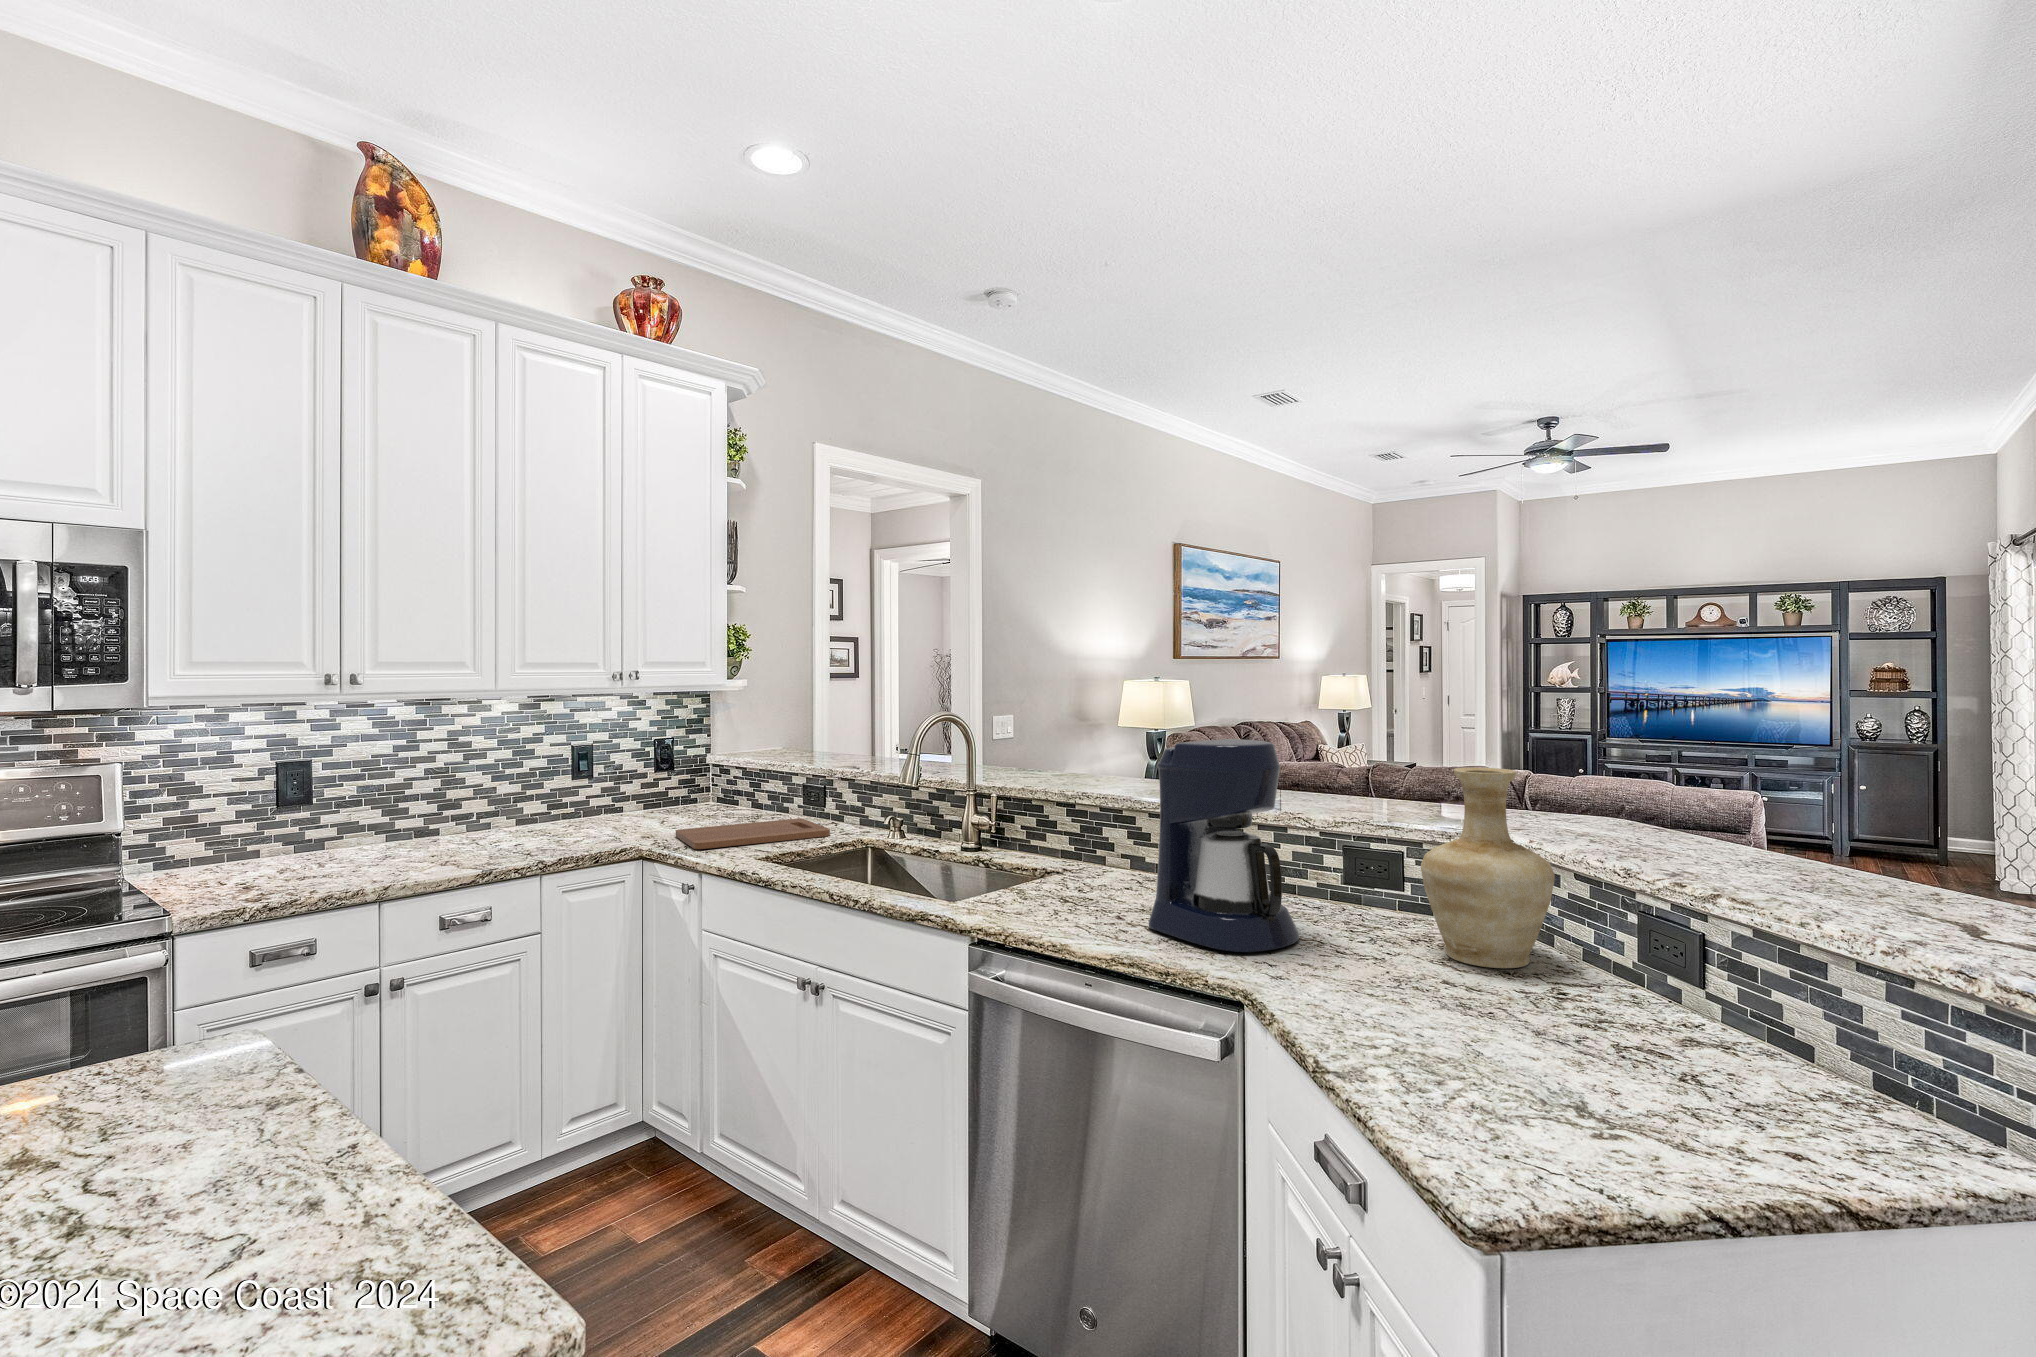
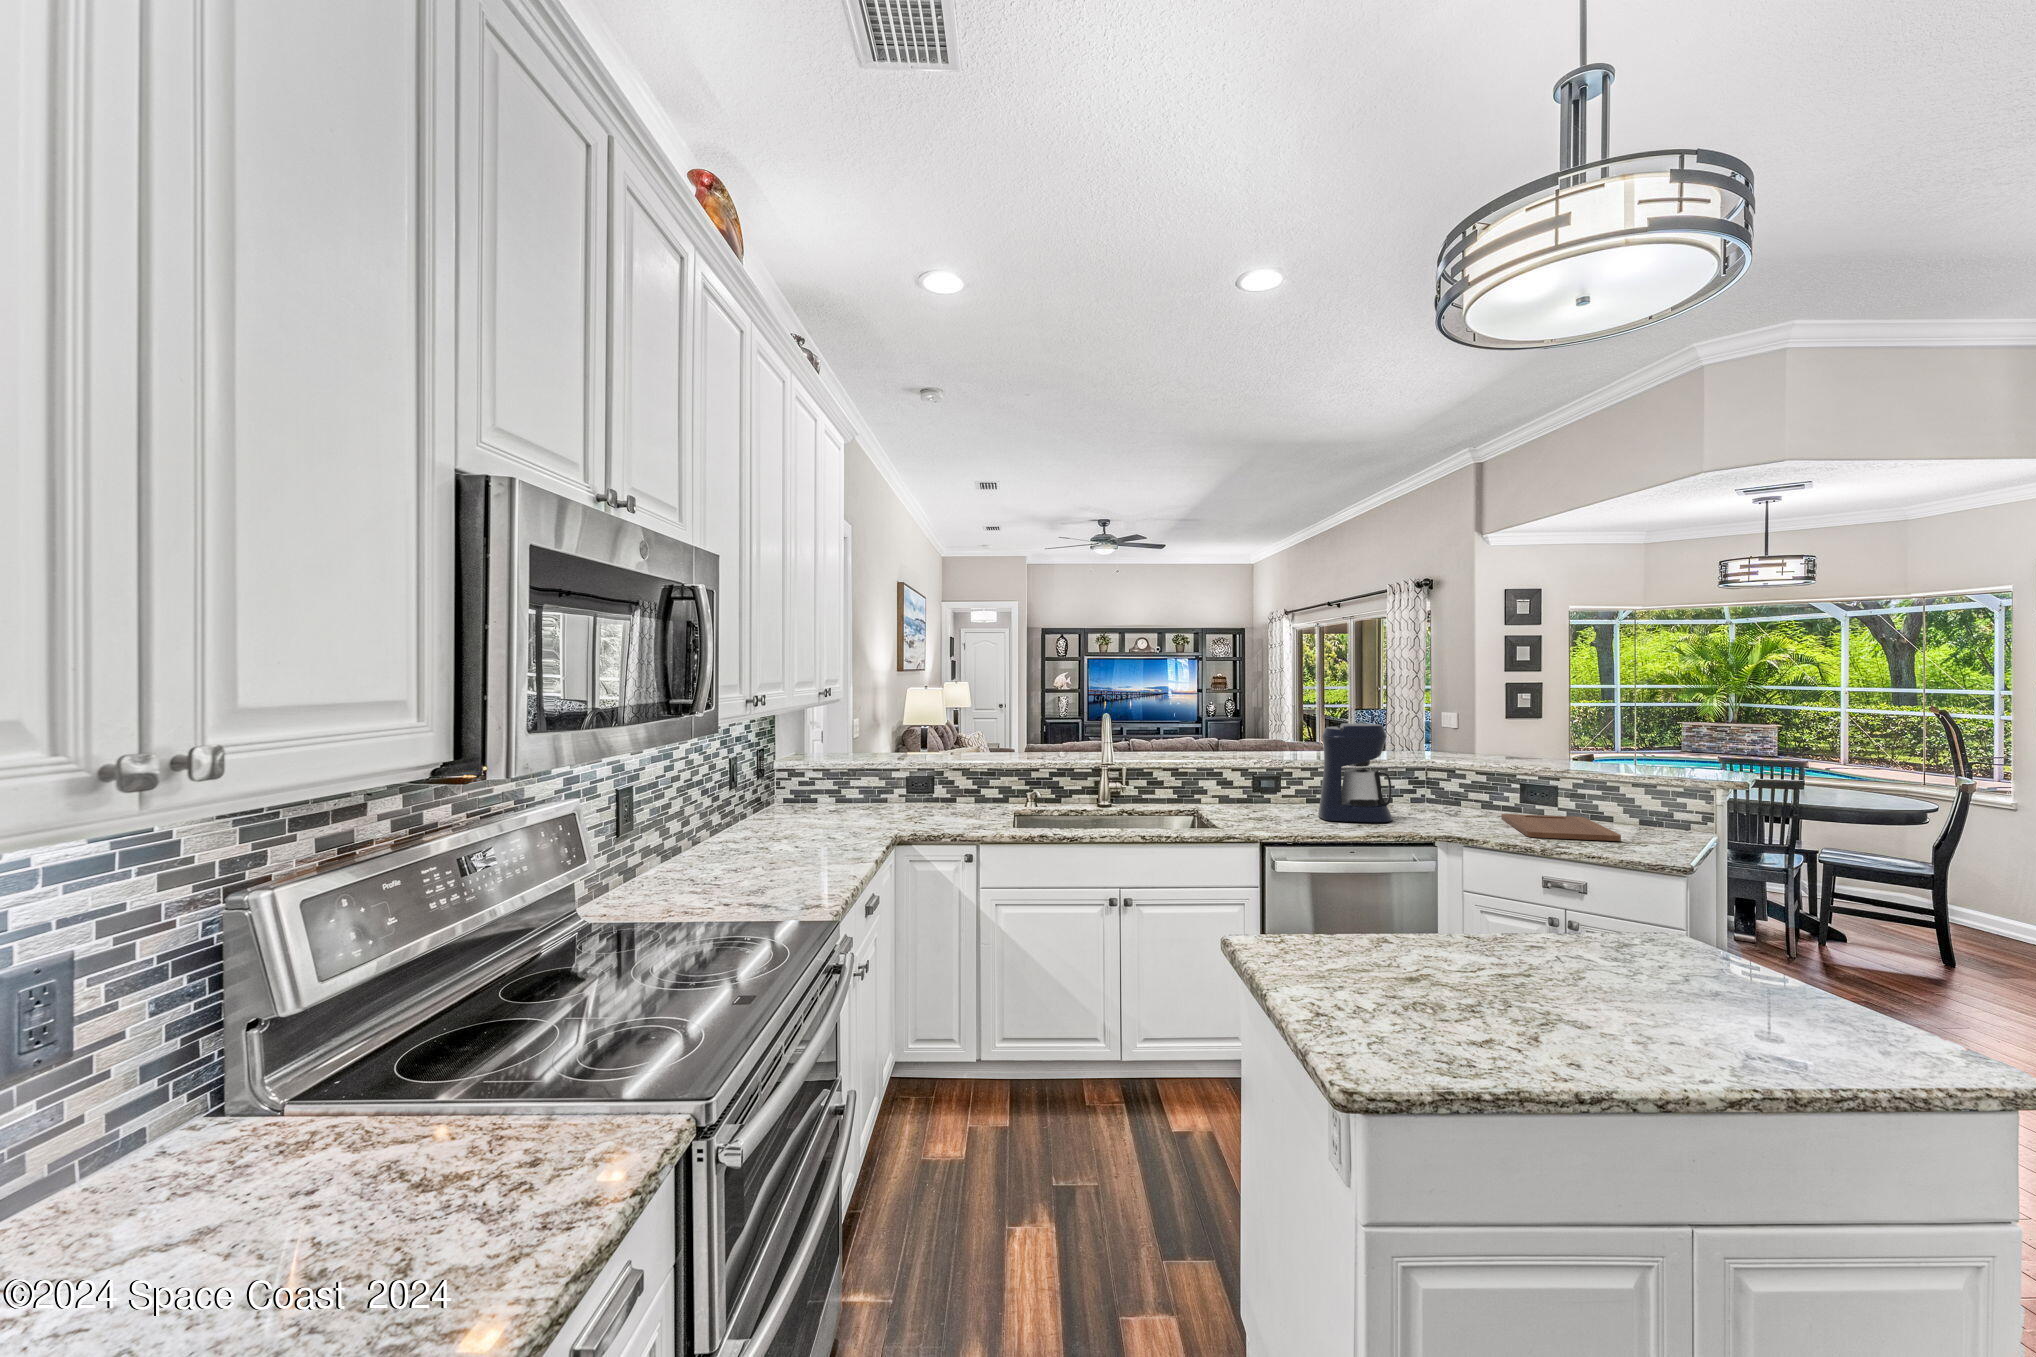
vase: present [1421,767,1555,968] -> none [1415,731,1471,814]
cutting board: present [676,819,830,849] -> present [1501,814,1621,841]

